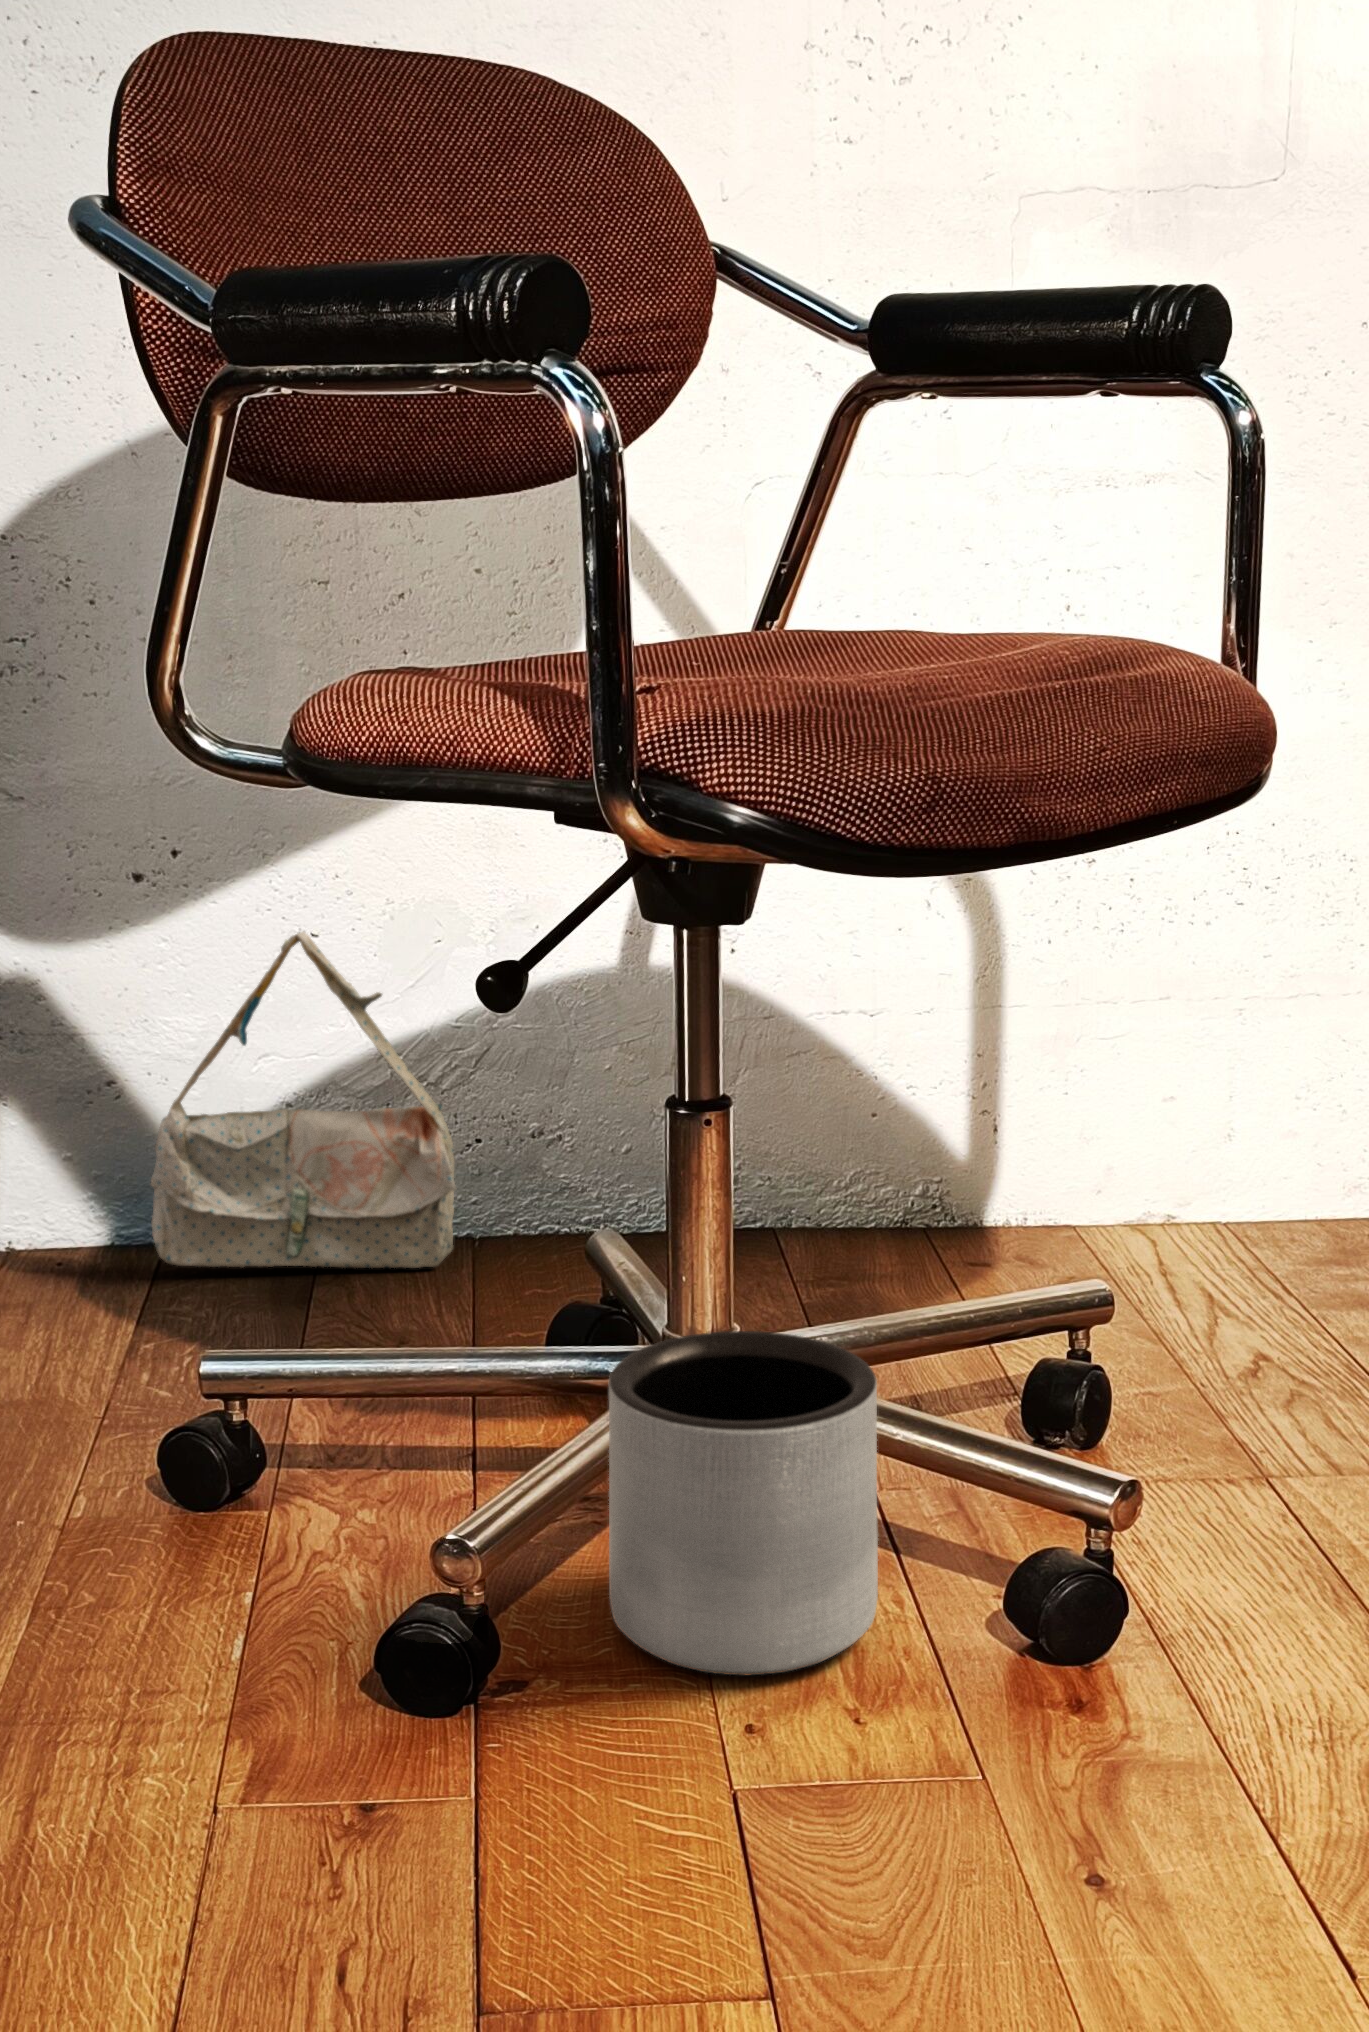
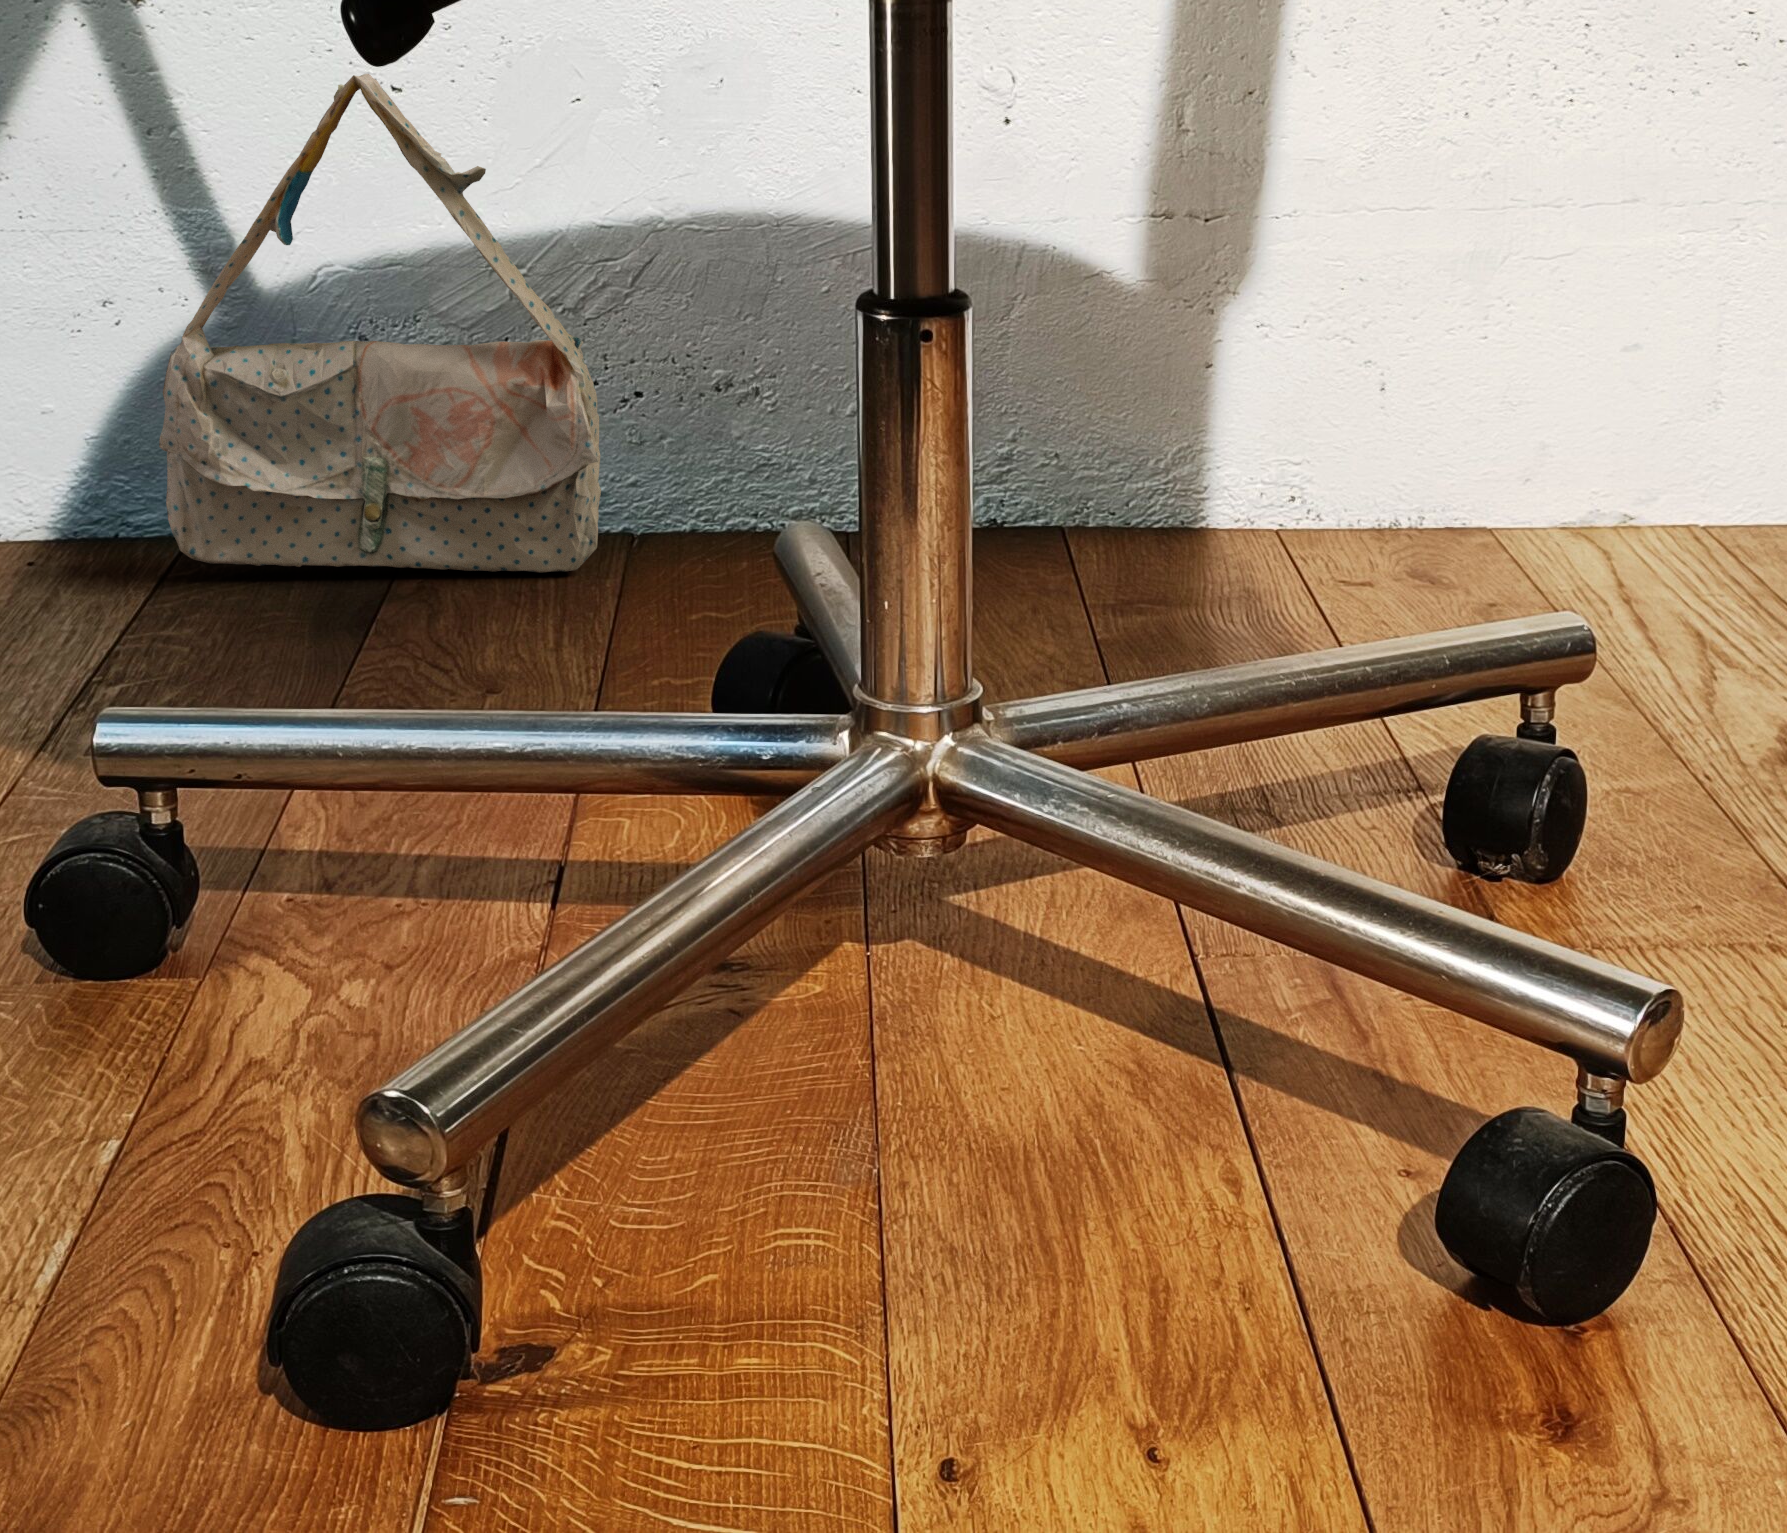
planter: present [609,1331,878,1675] -> none [723,703,1213,1322]

